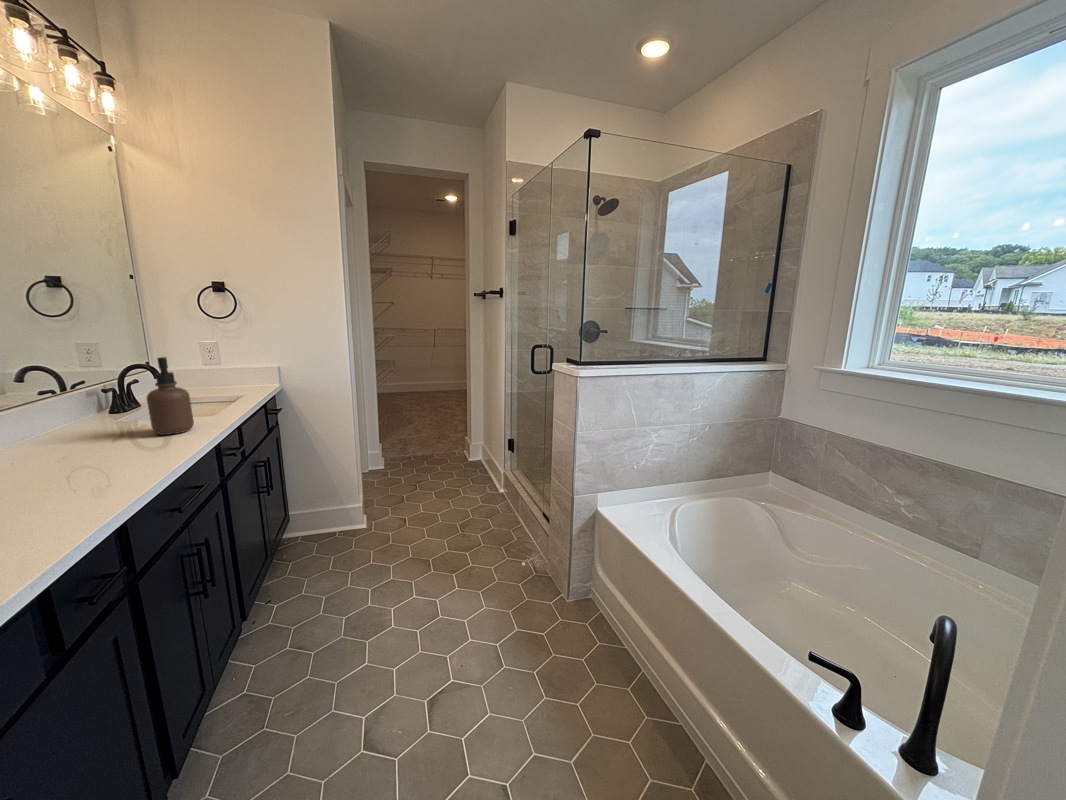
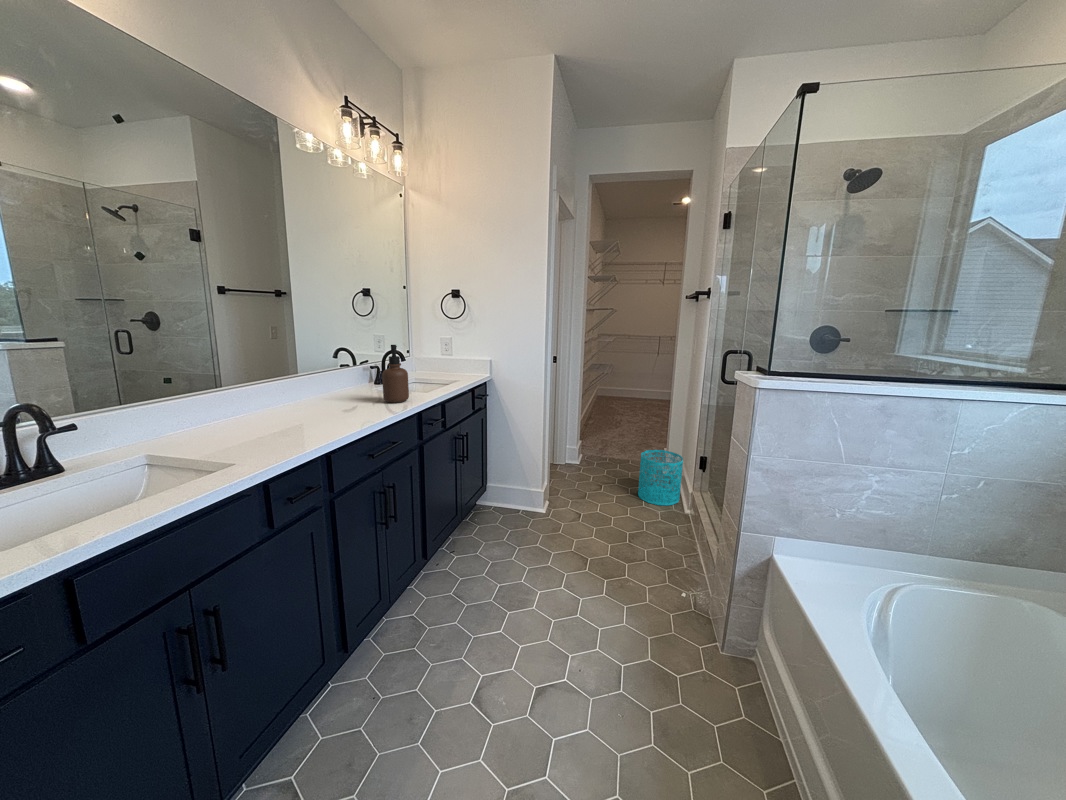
wastebasket: none [454,440,493,492] -> present [638,450,683,505]

